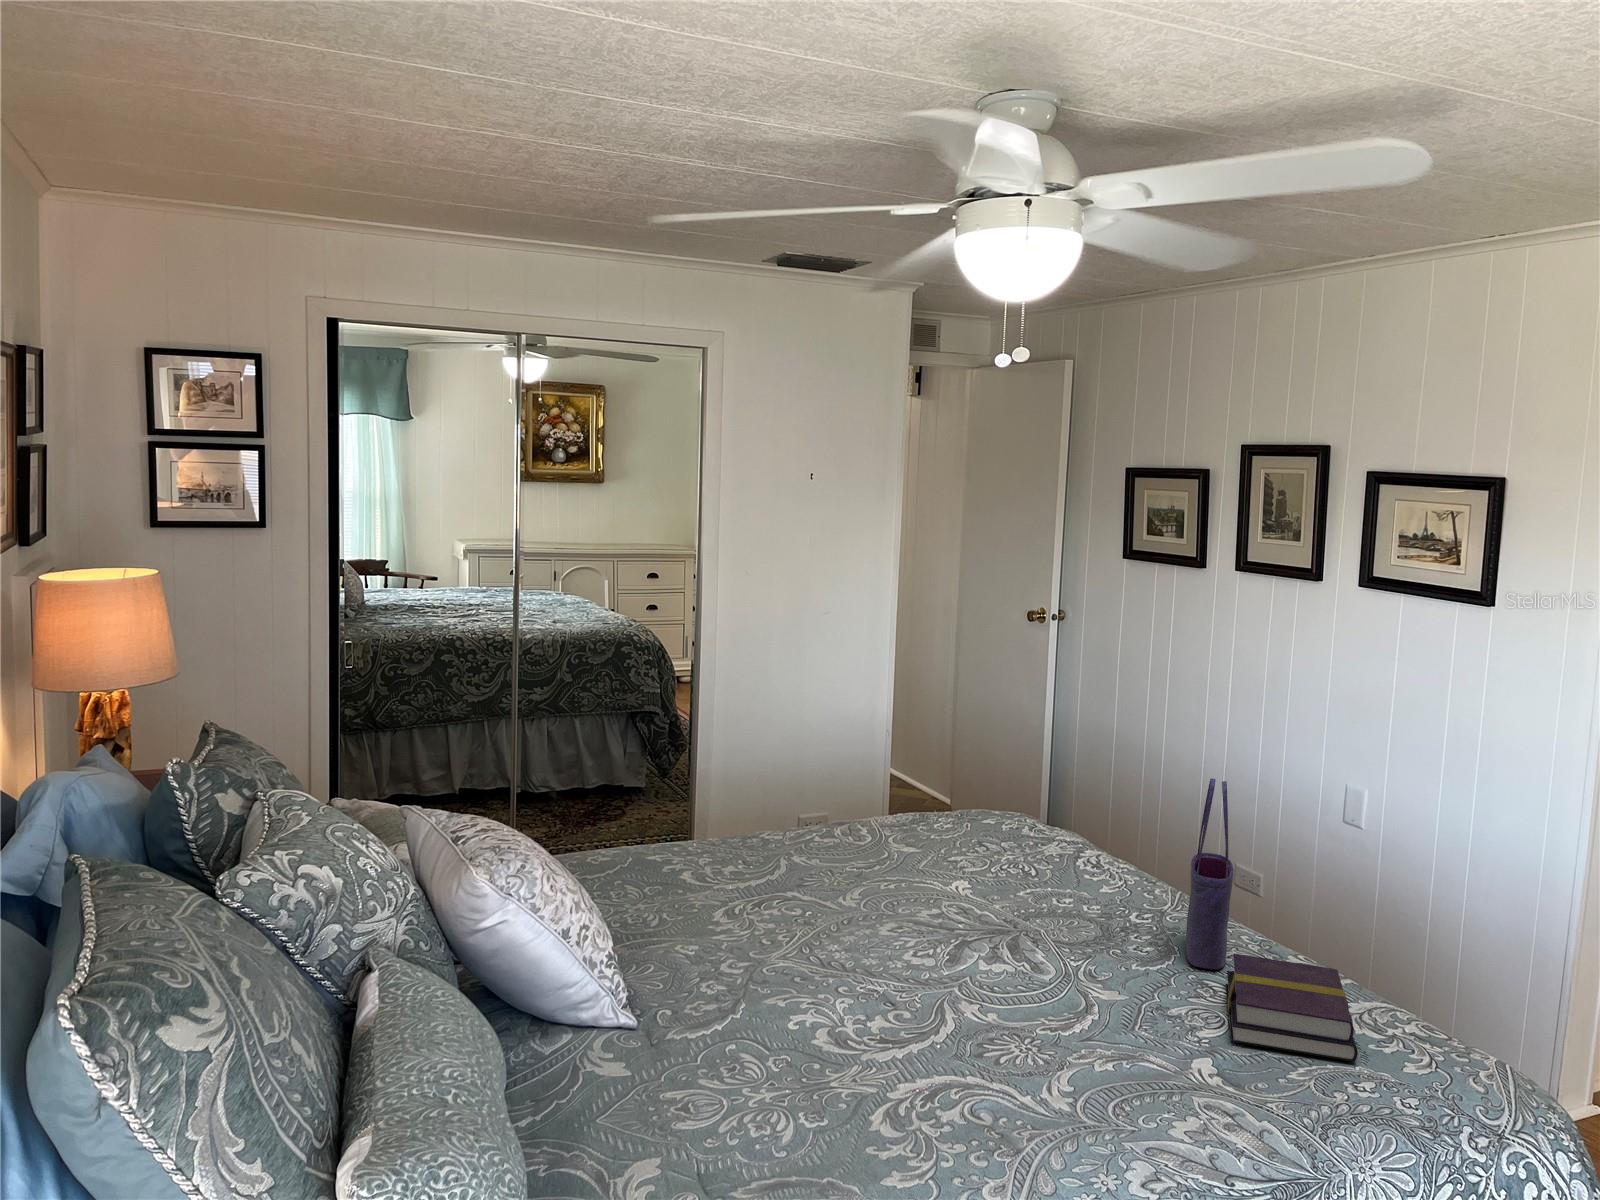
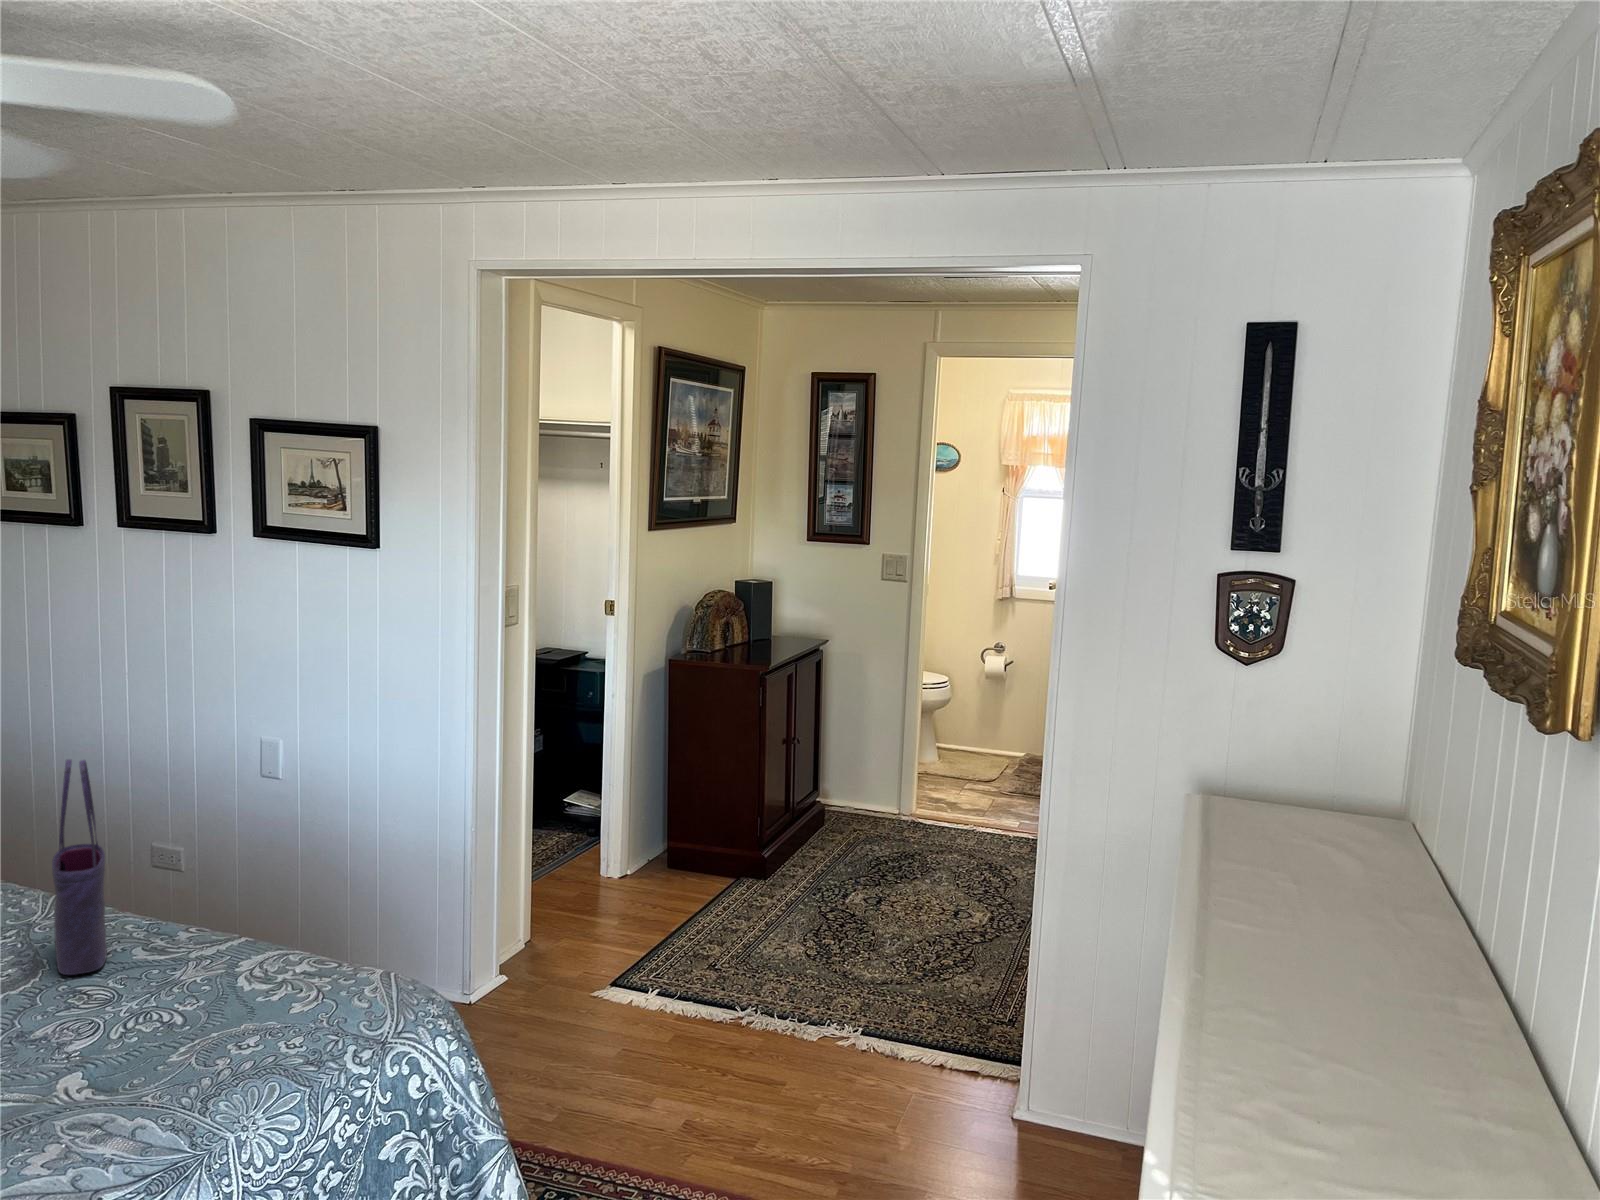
book: present [1226,954,1358,1061] -> none [103,933,245,1045]

